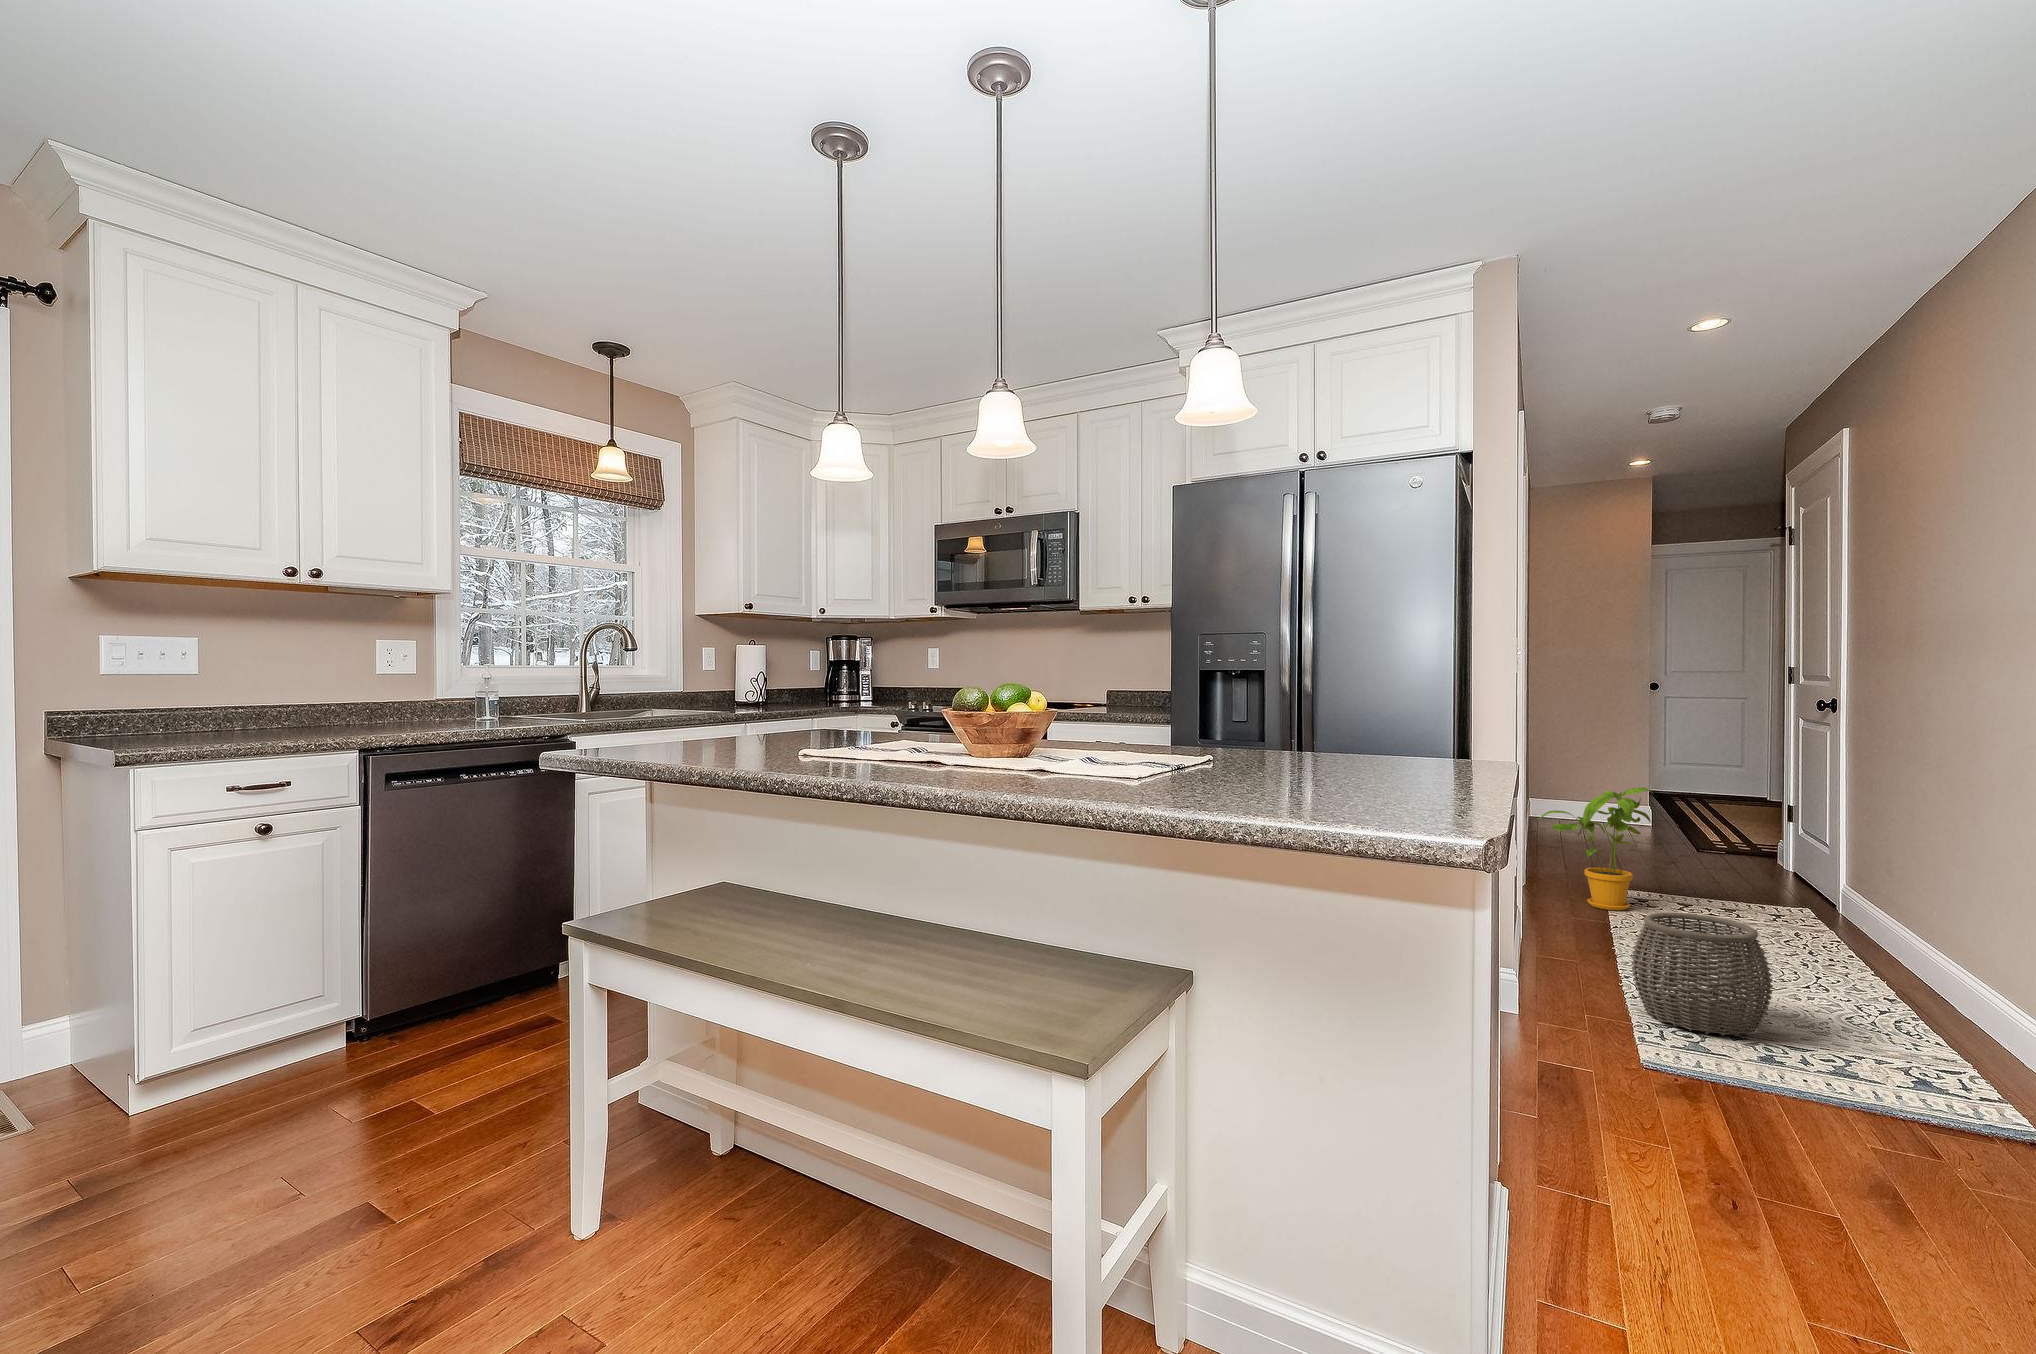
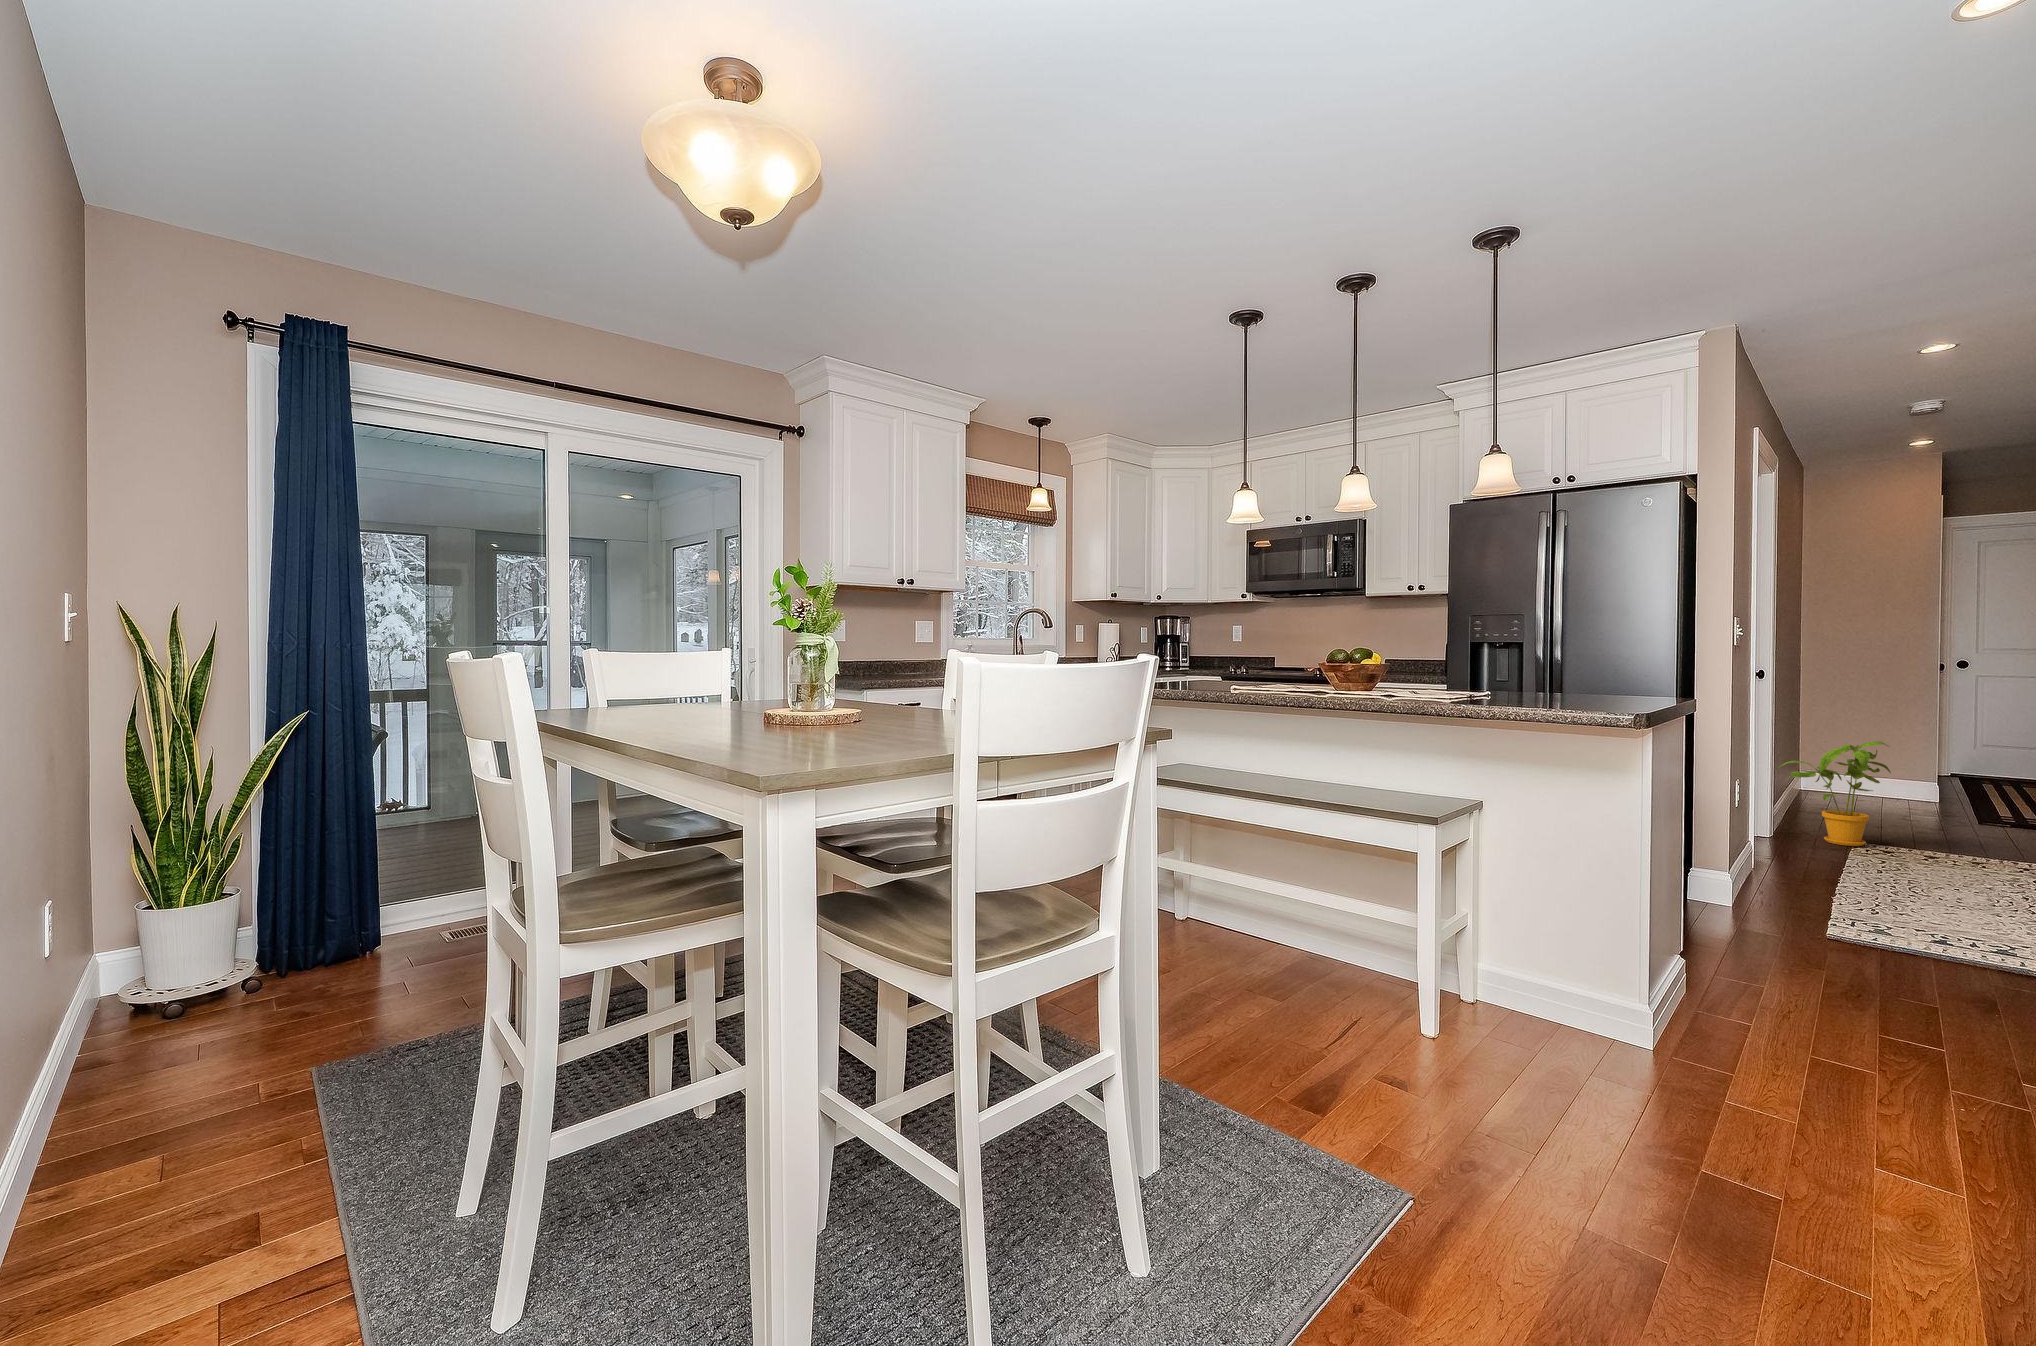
woven basket: present [1631,913,1773,1036] -> none [1832,829,1956,919]

